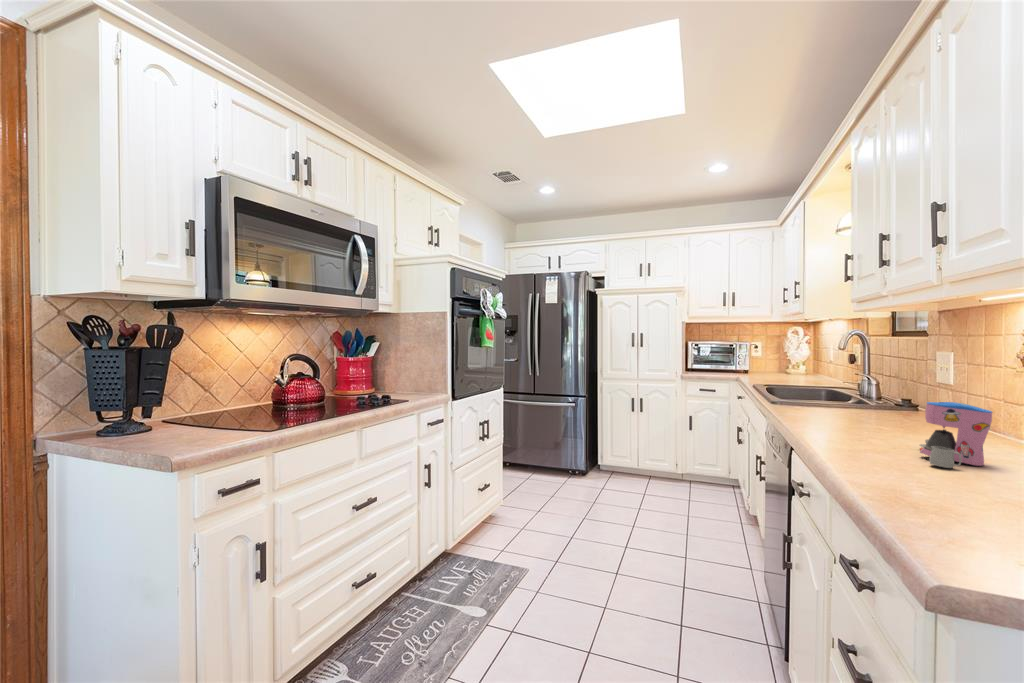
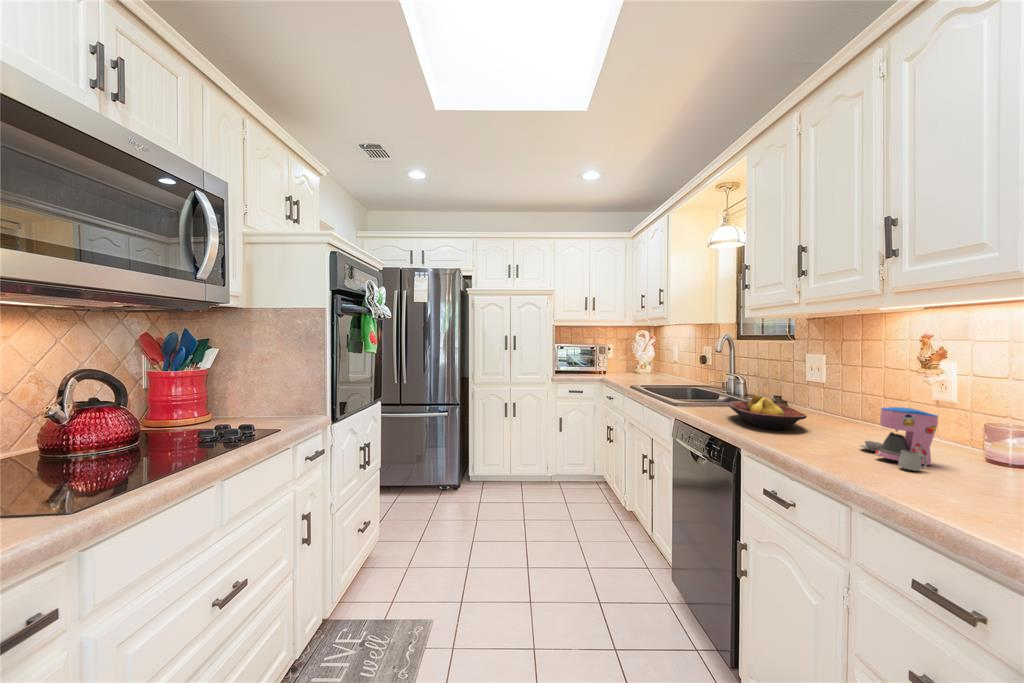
fruit bowl: none [813,391,892,428] -> present [728,395,807,430]

